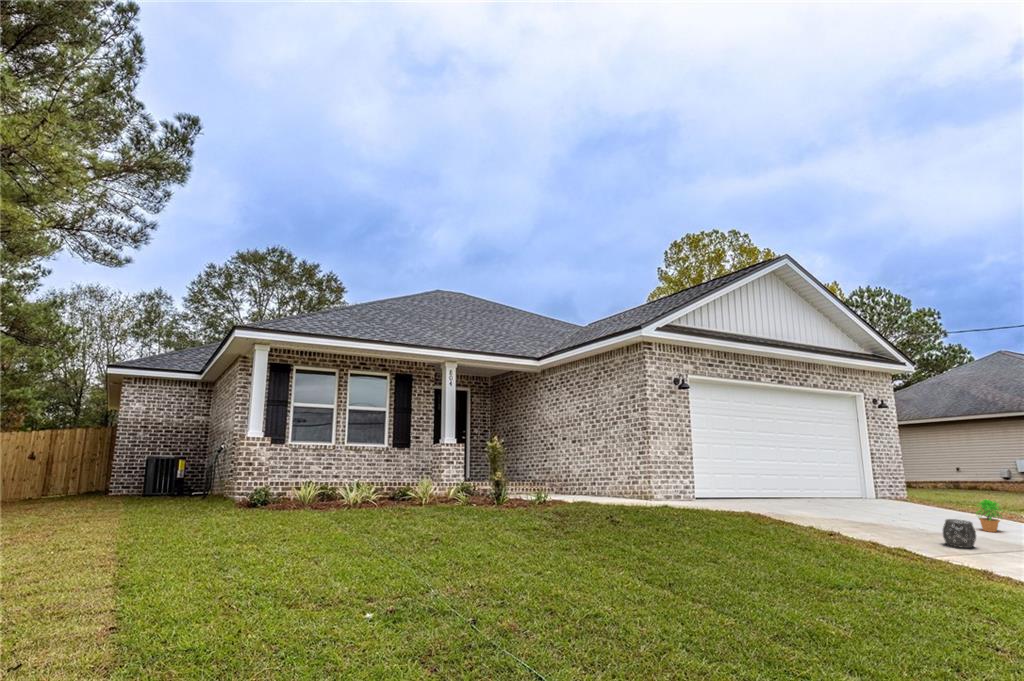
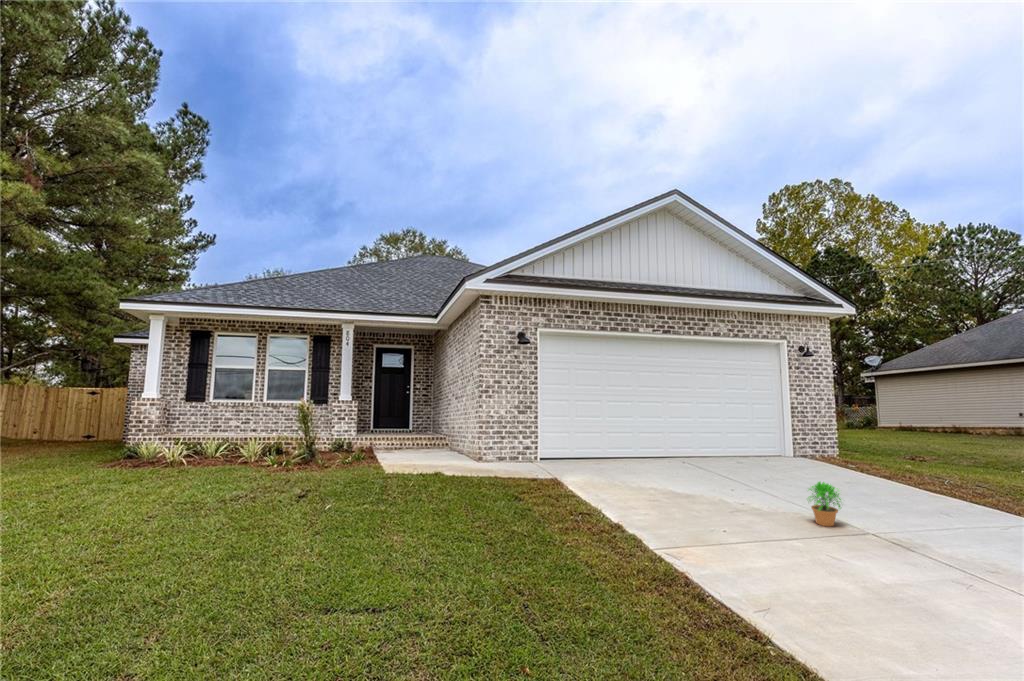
woven basket: present [943,519,976,548] -> none [697,515,739,559]

